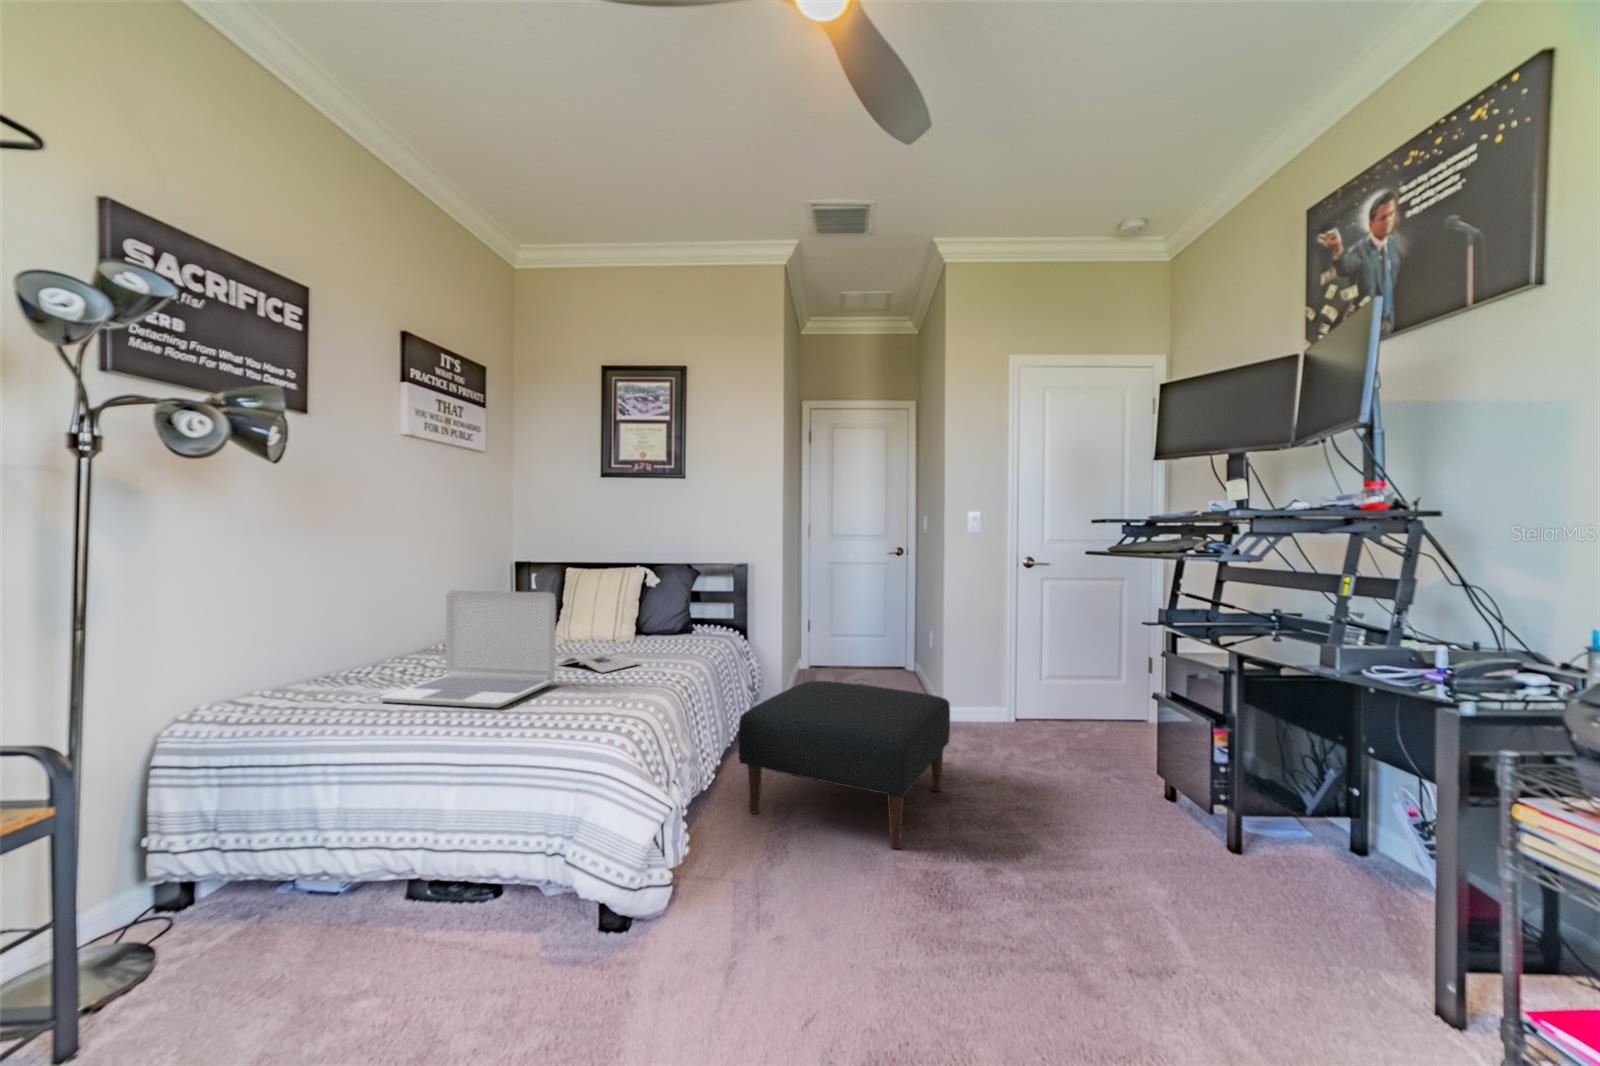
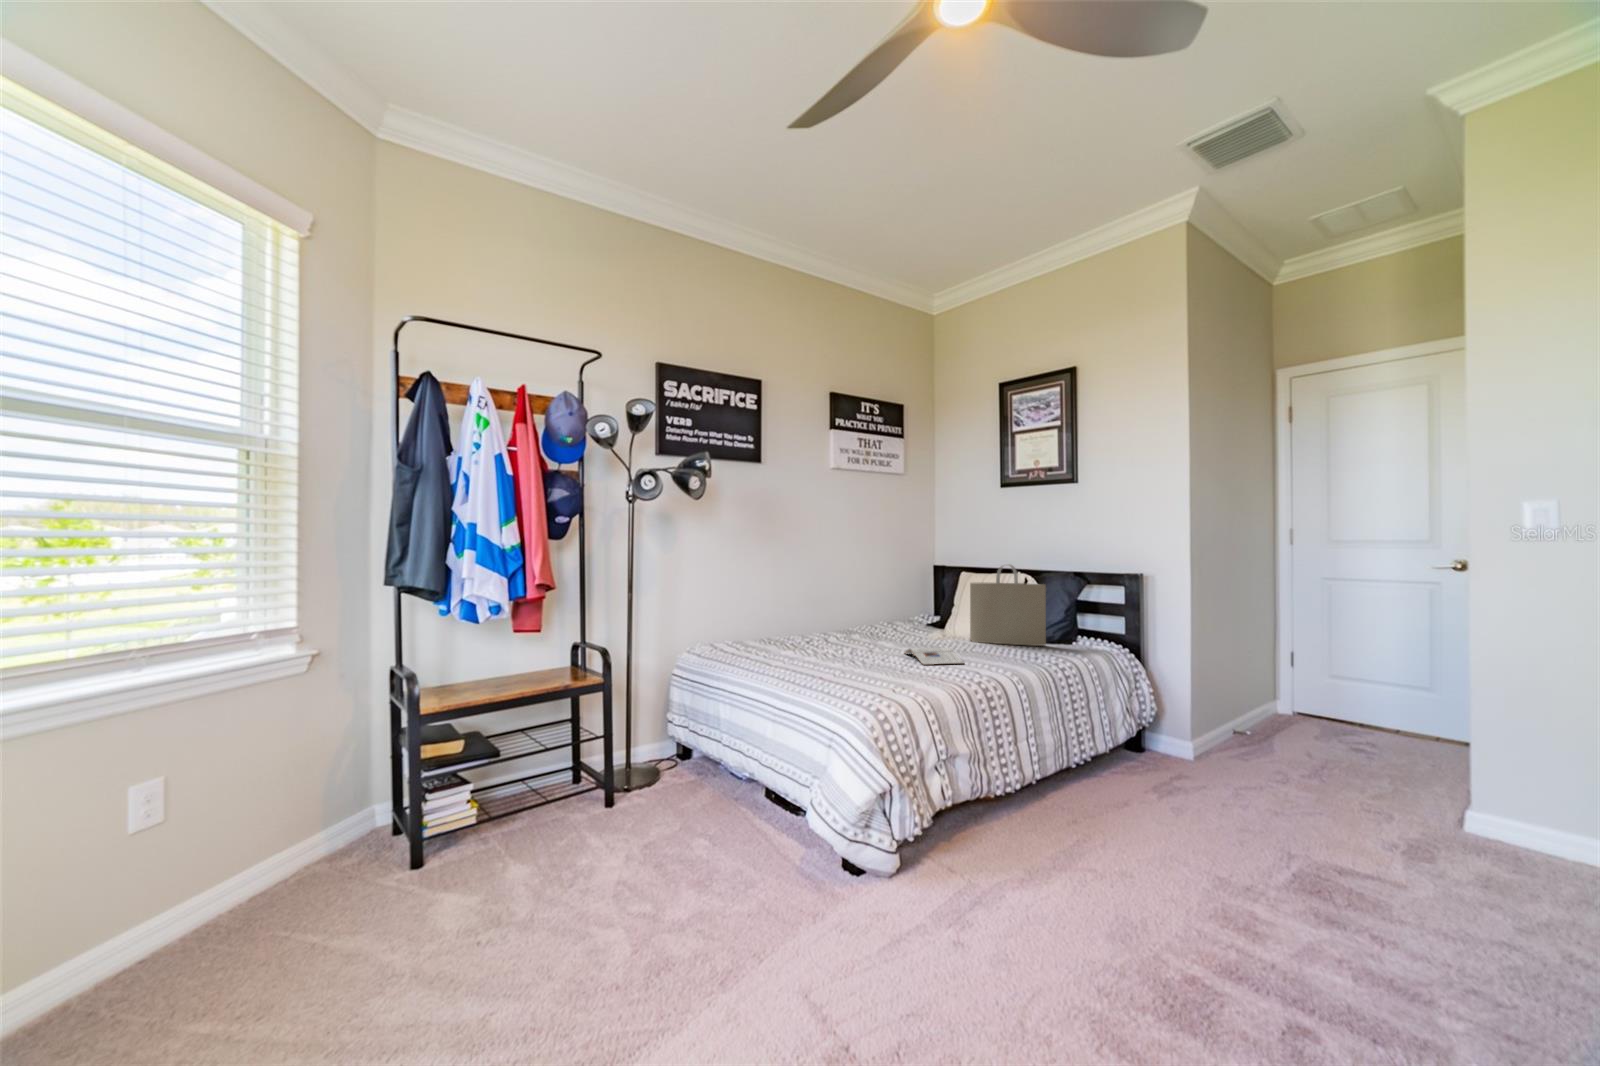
tote bag: none [600,557,675,642] -> present [970,564,1046,646]
laptop: present [380,590,556,708] -> none [766,585,875,674]
ottoman: present [738,681,950,849] -> none [1040,718,1369,939]

